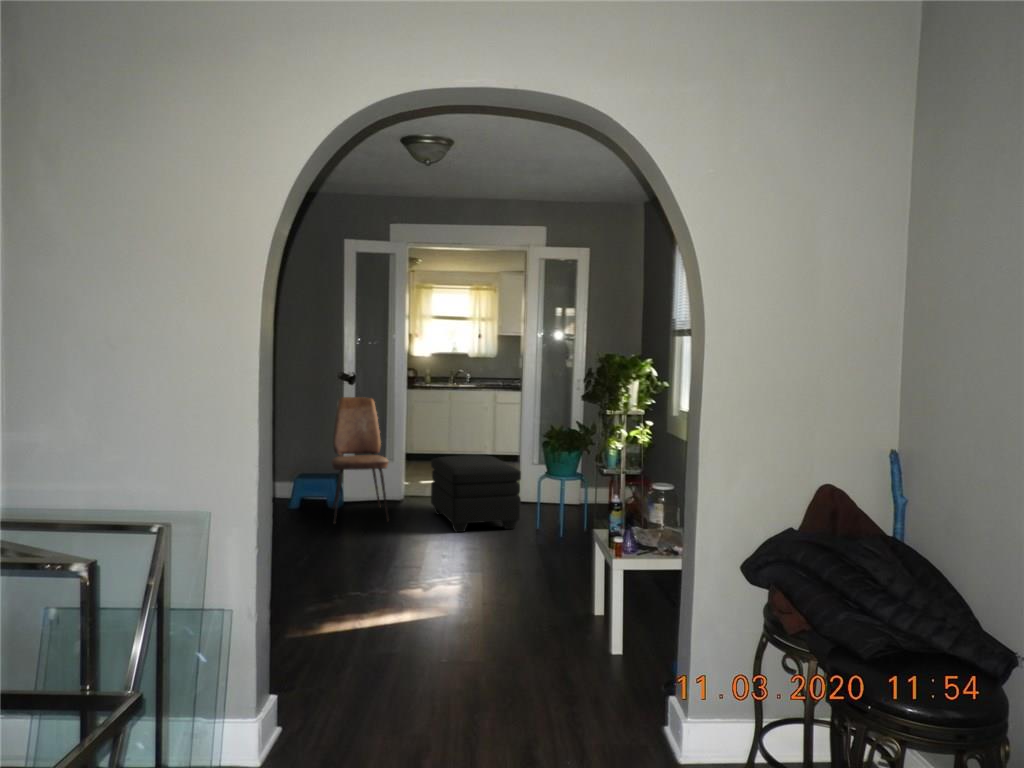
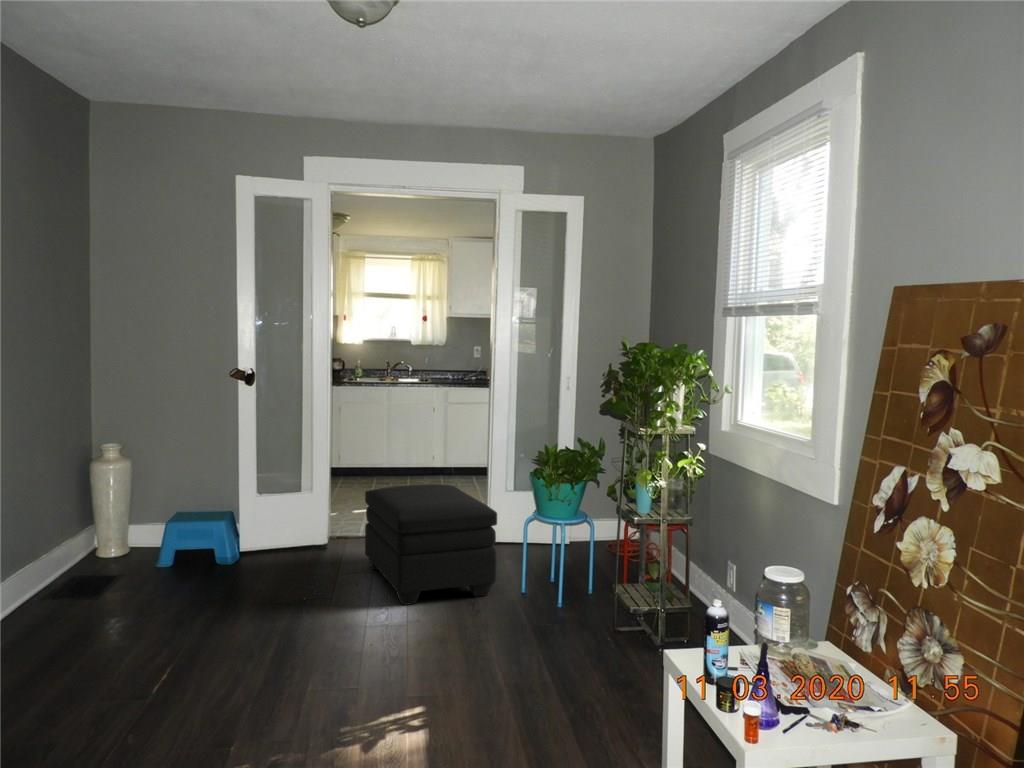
dining chair: present [331,397,389,522] -> none [216,403,303,593]

